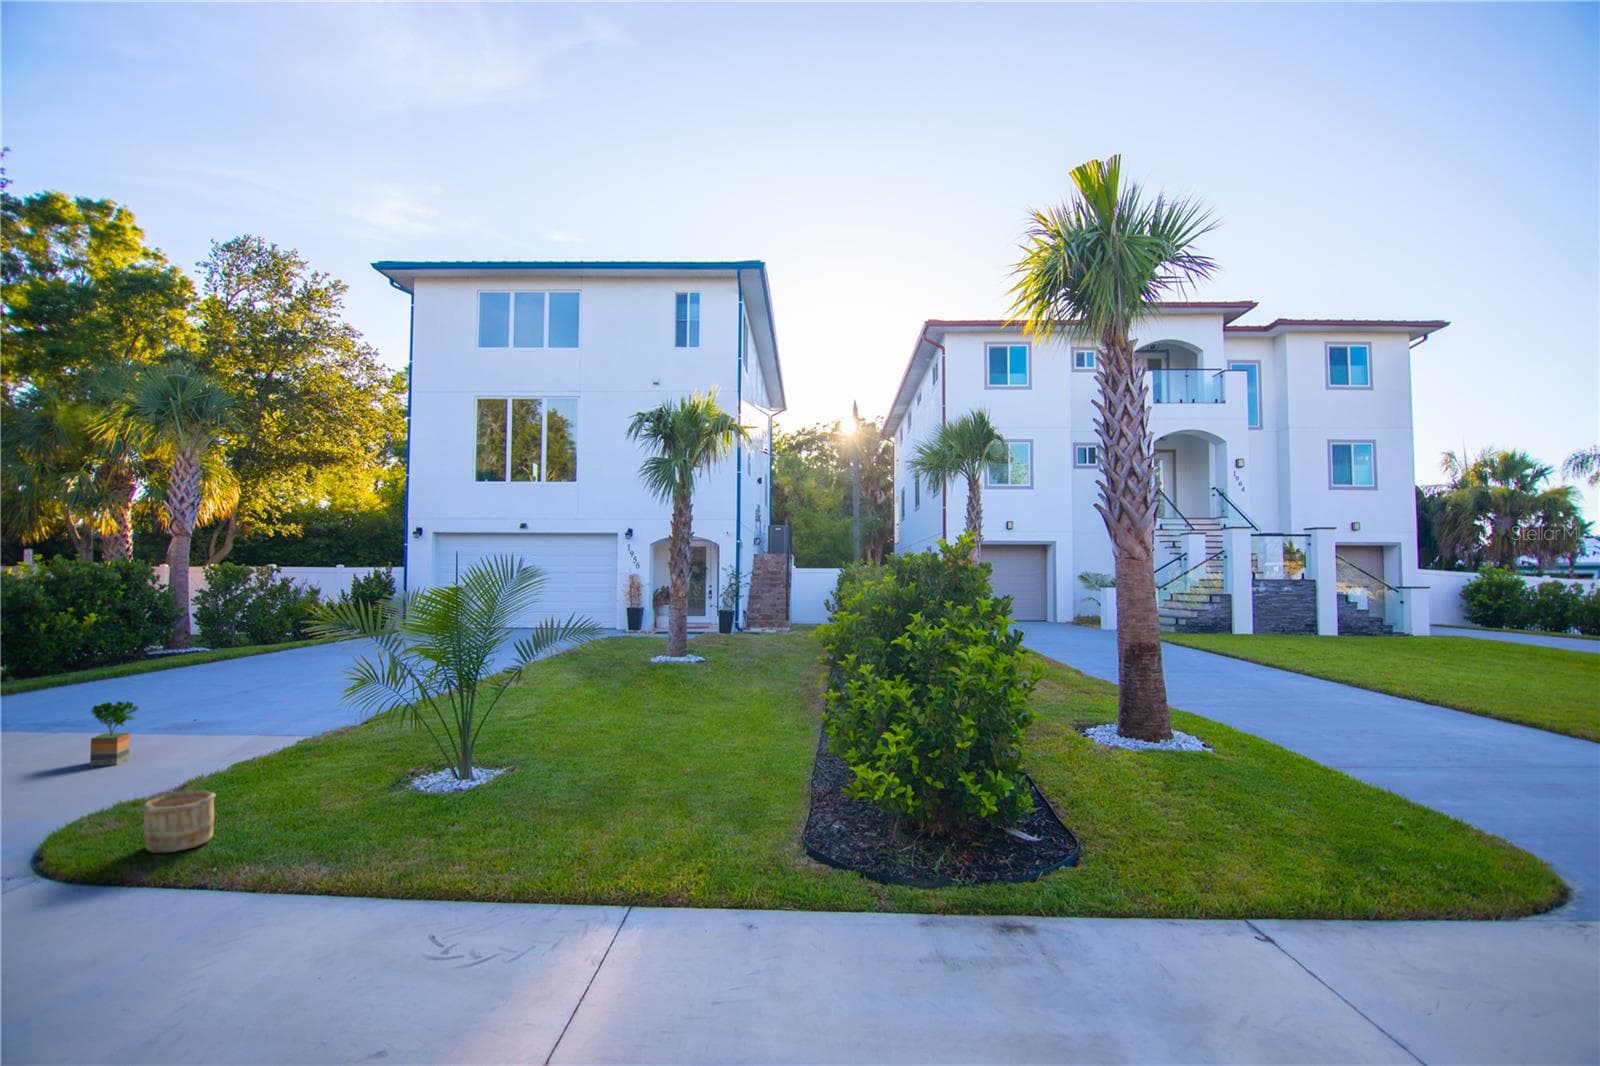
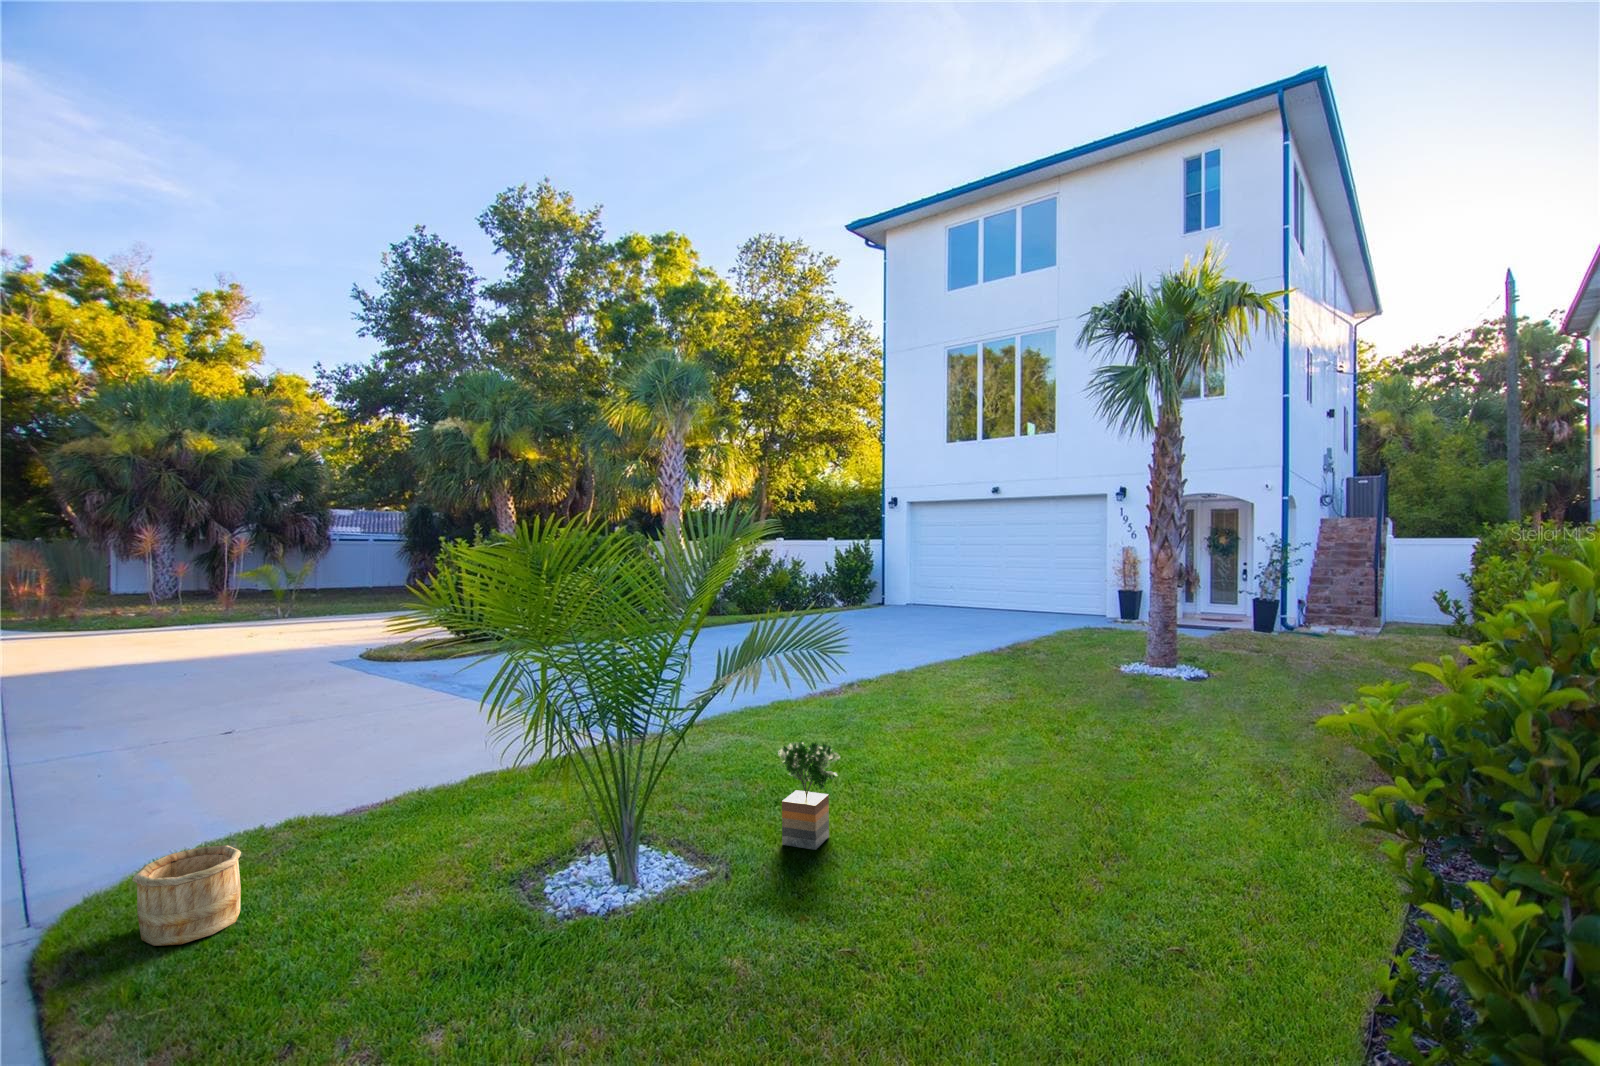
potted tree: present [90,701,139,766] -> present [779,741,840,850]

